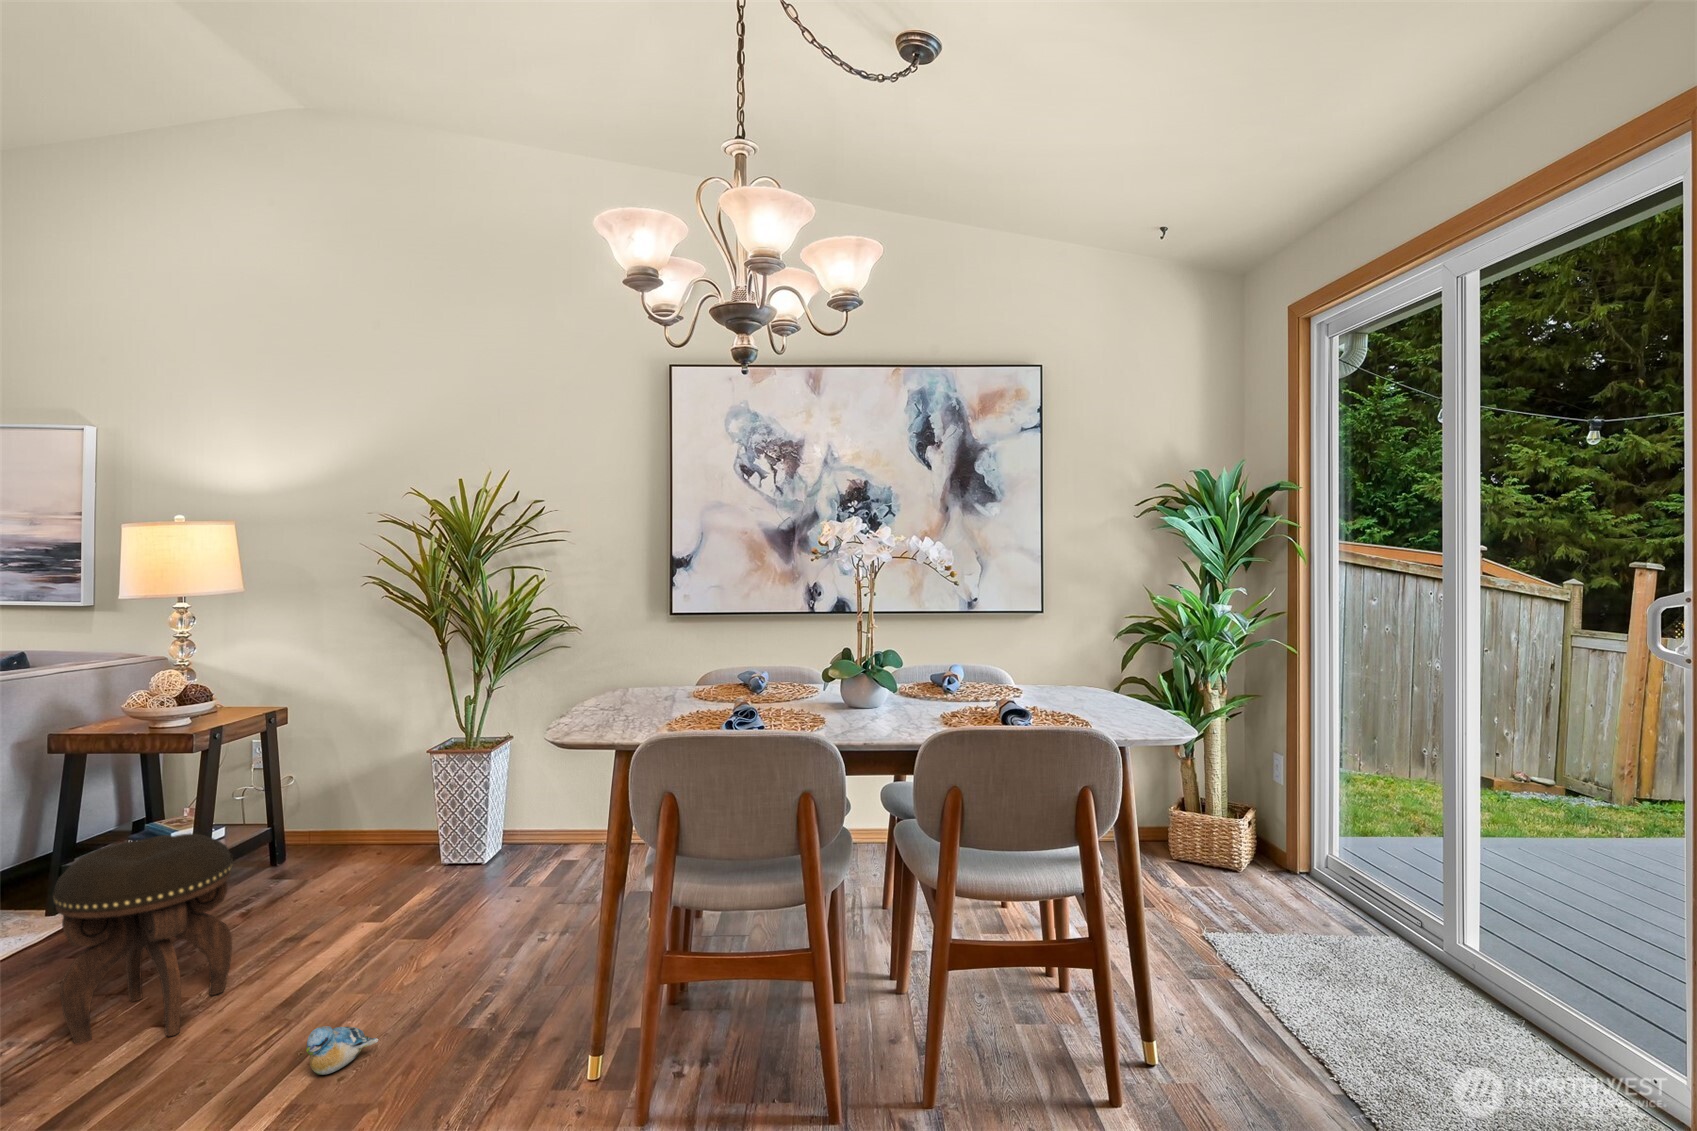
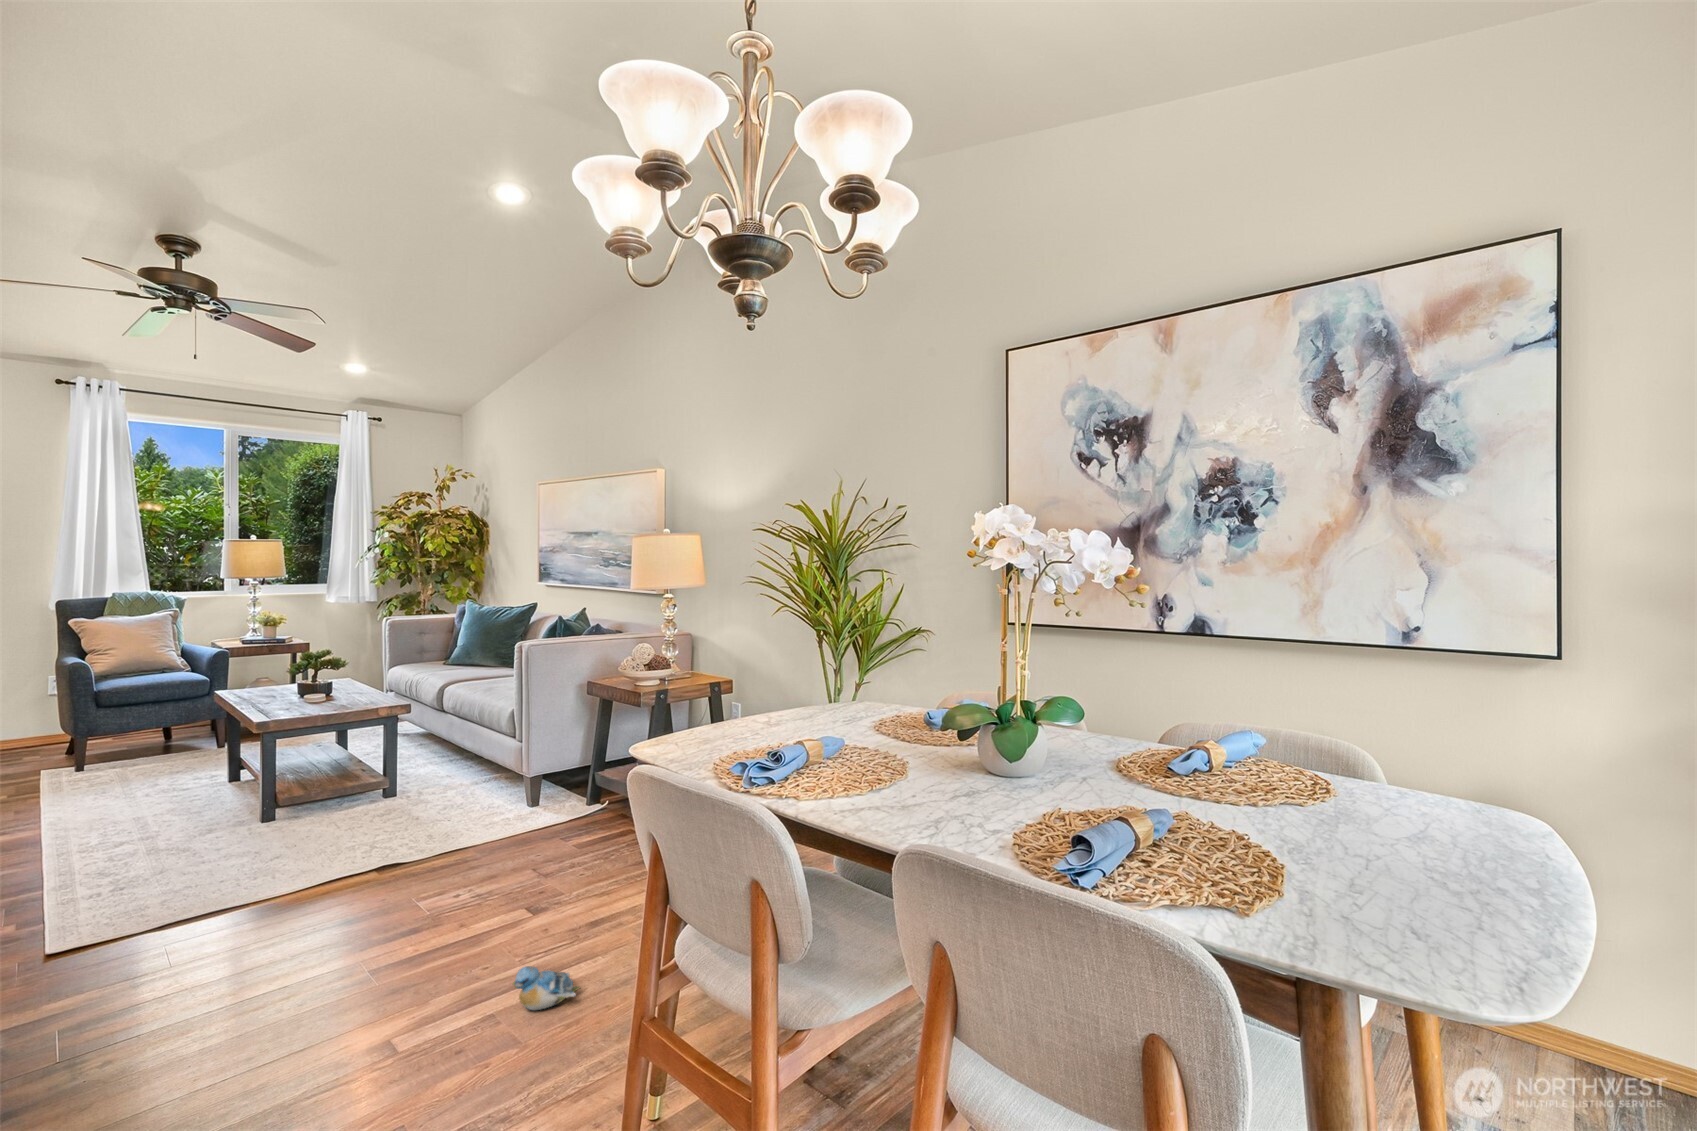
footstool: present [53,834,233,1044] -> none [460,769,577,928]

